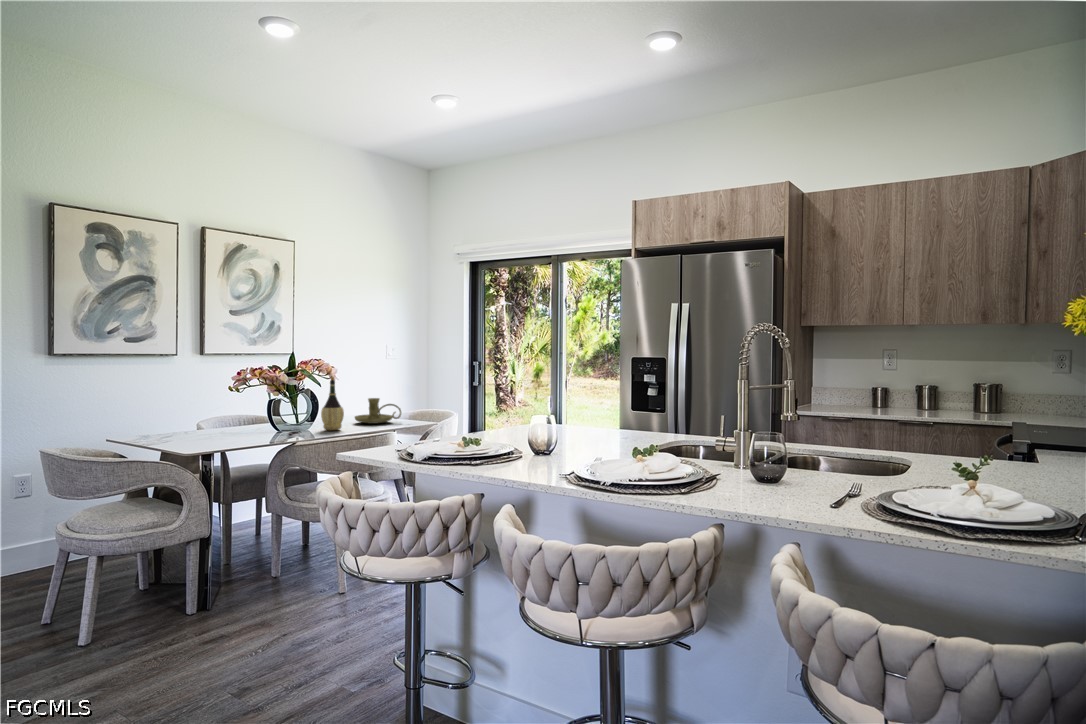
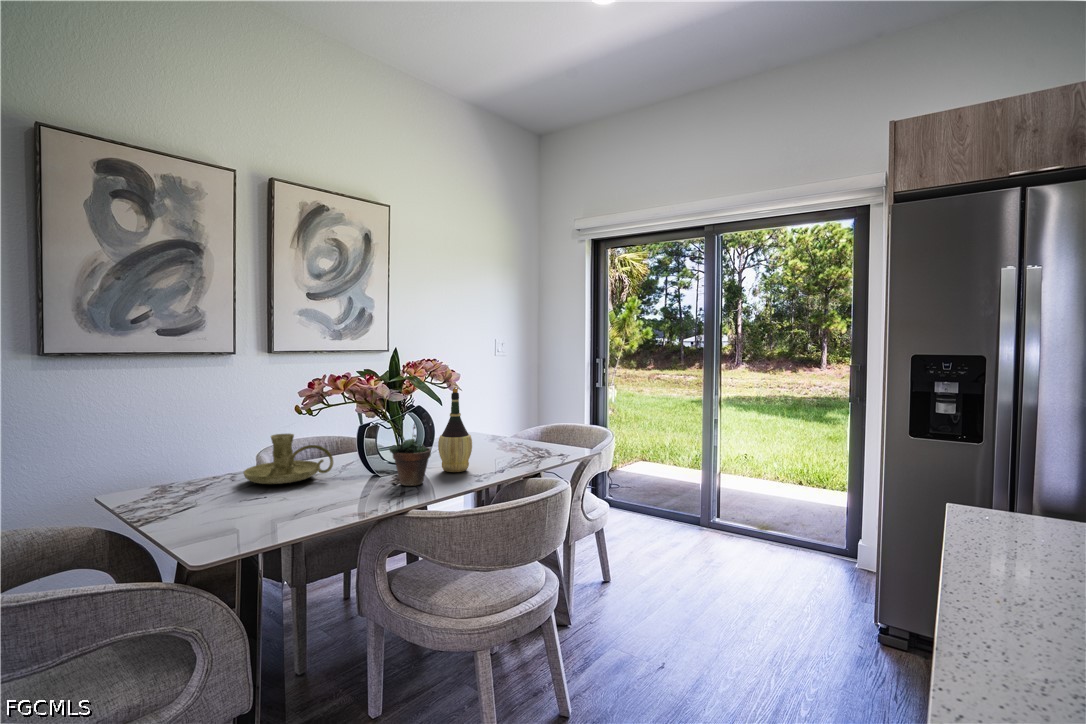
succulent plant: none [288,397,314,435] -> present [389,423,431,486]
candle holder: present [355,398,401,424] -> present [244,434,333,484]

